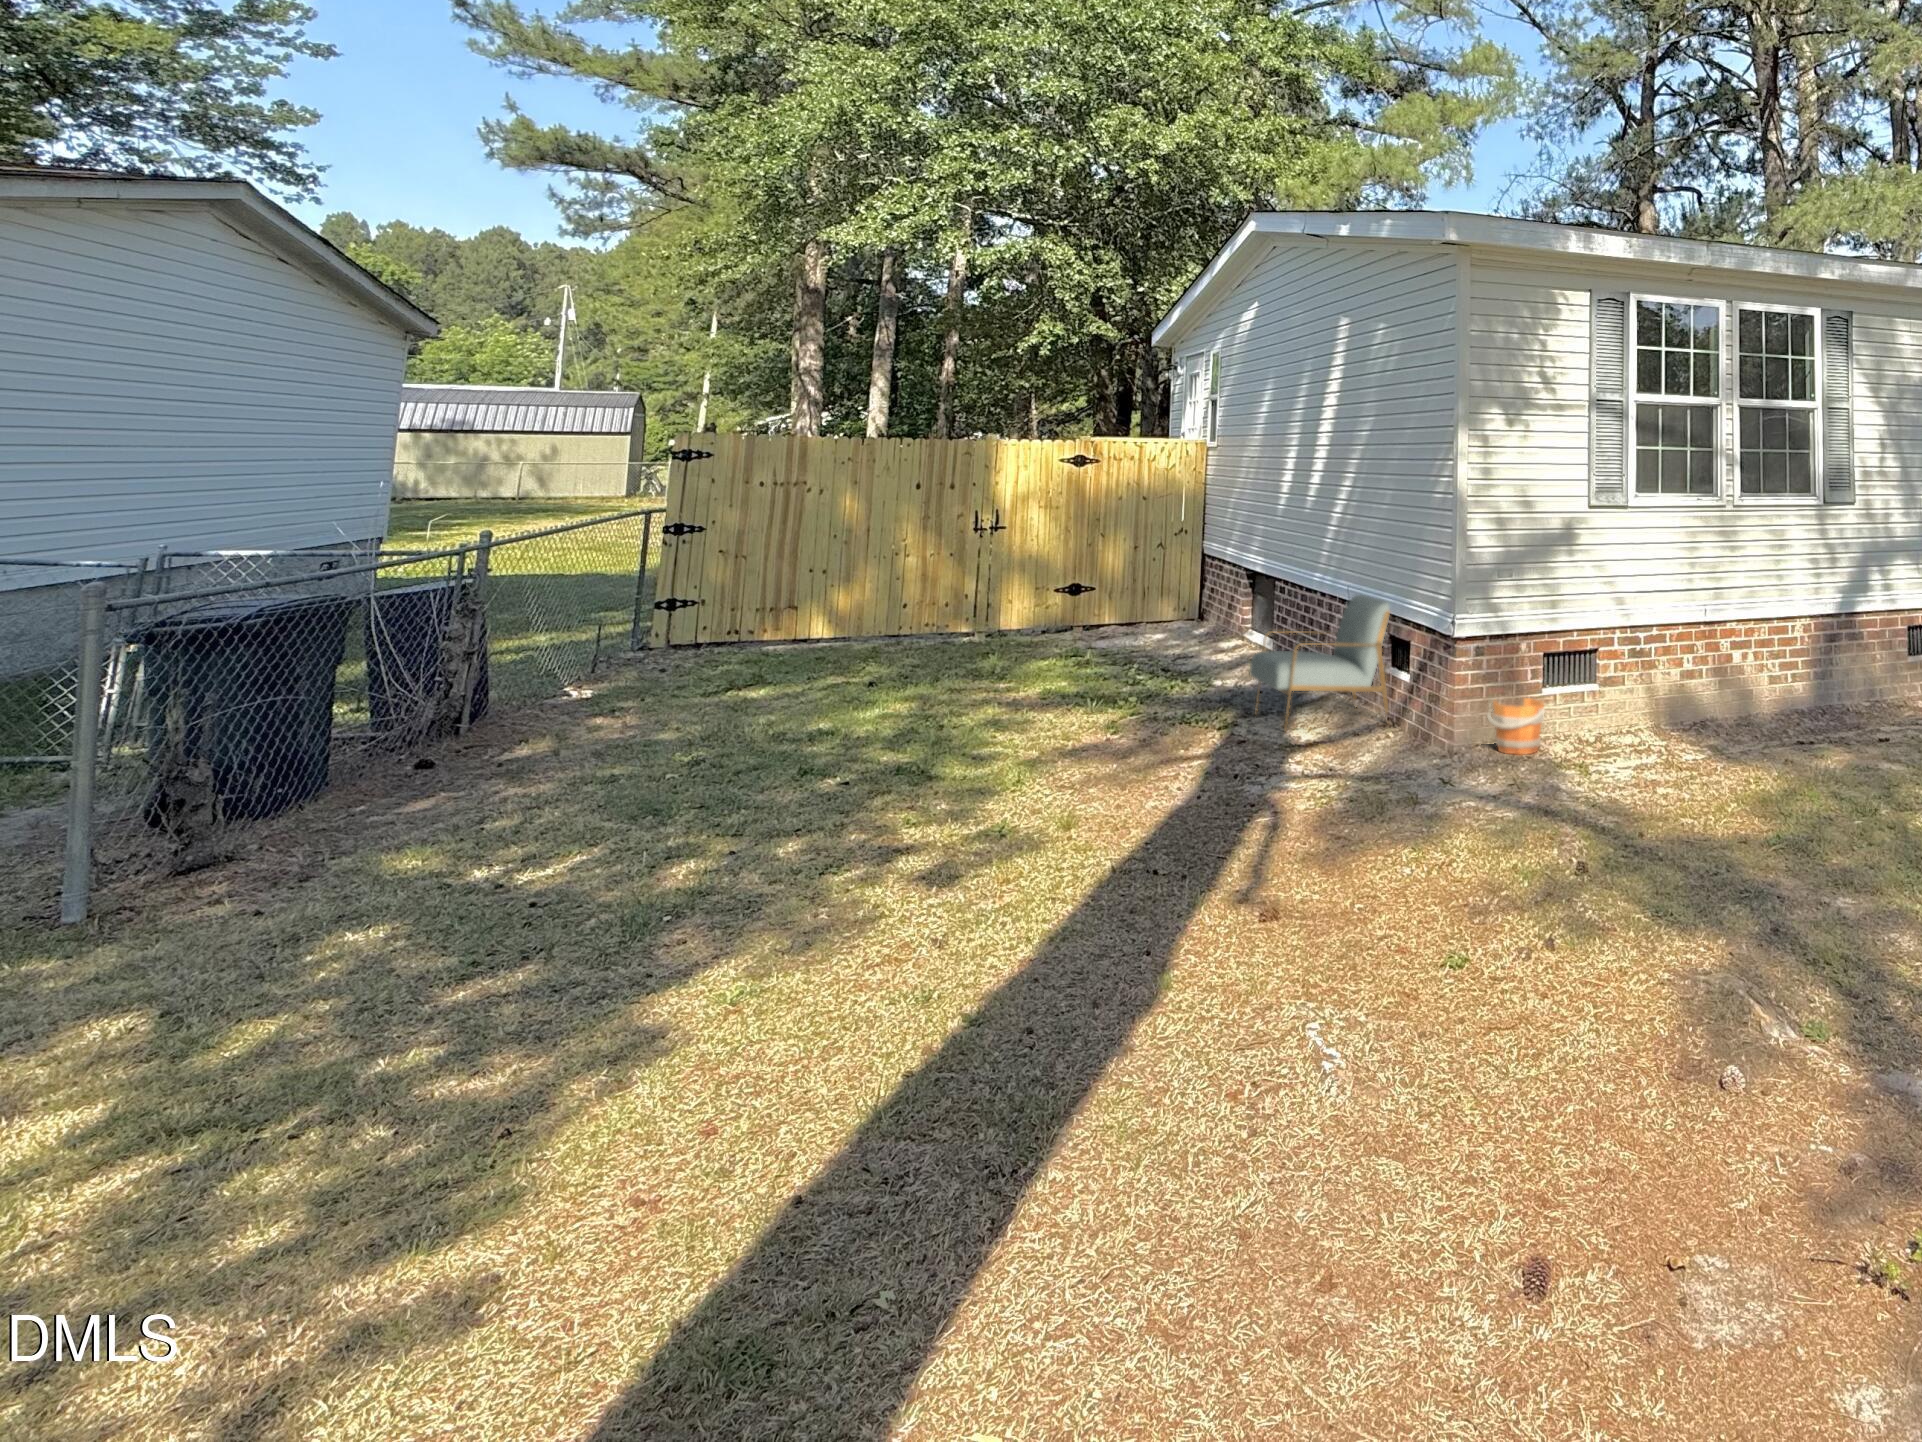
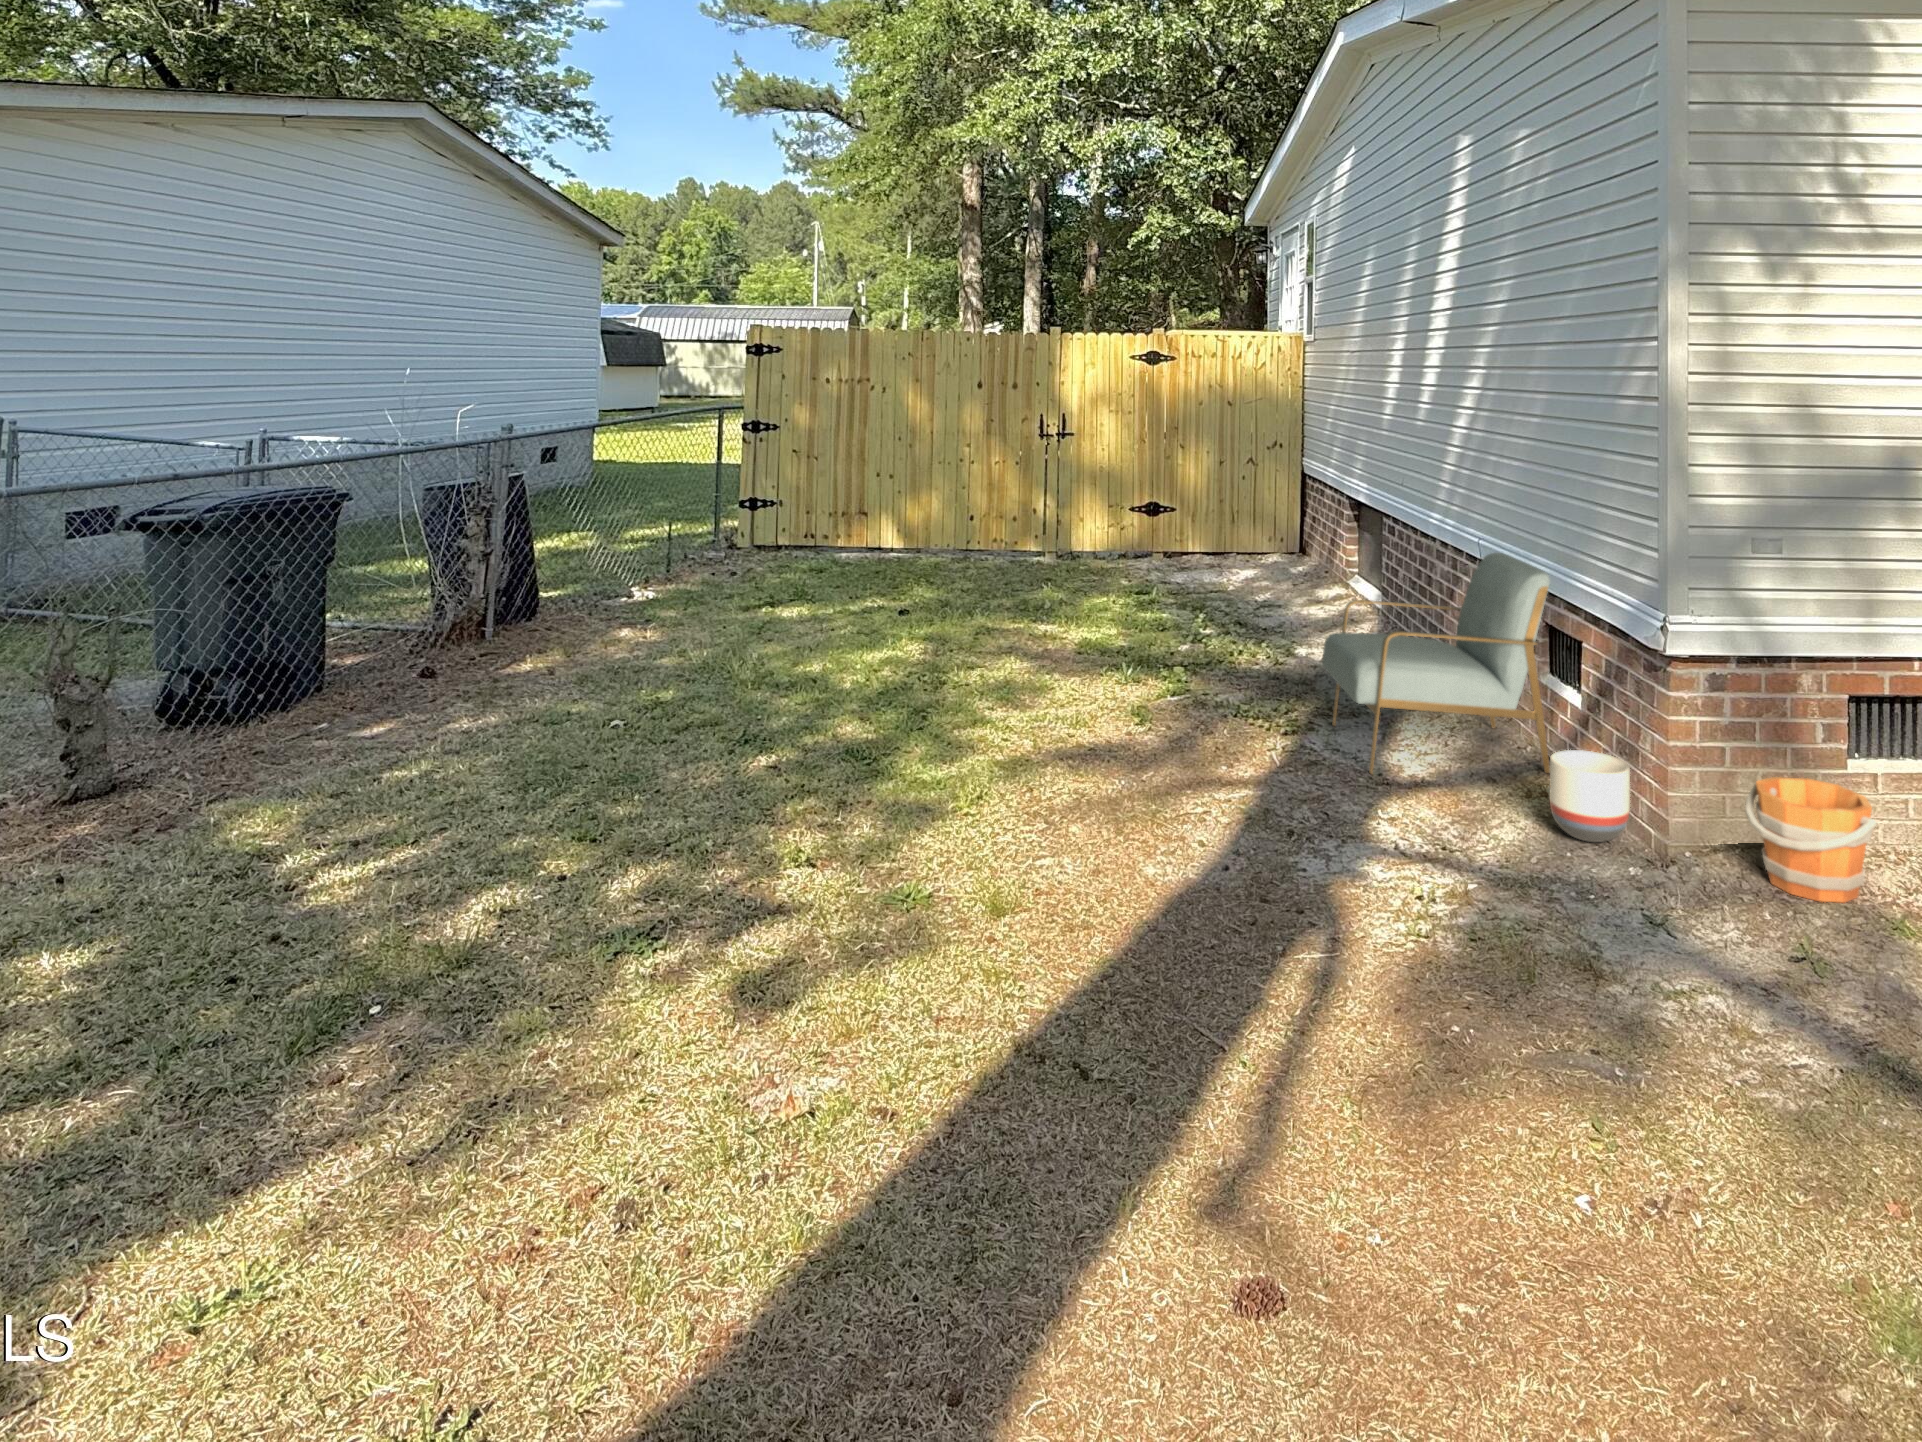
planter: none [1390,698,1432,746] -> present [1549,750,1630,842]

